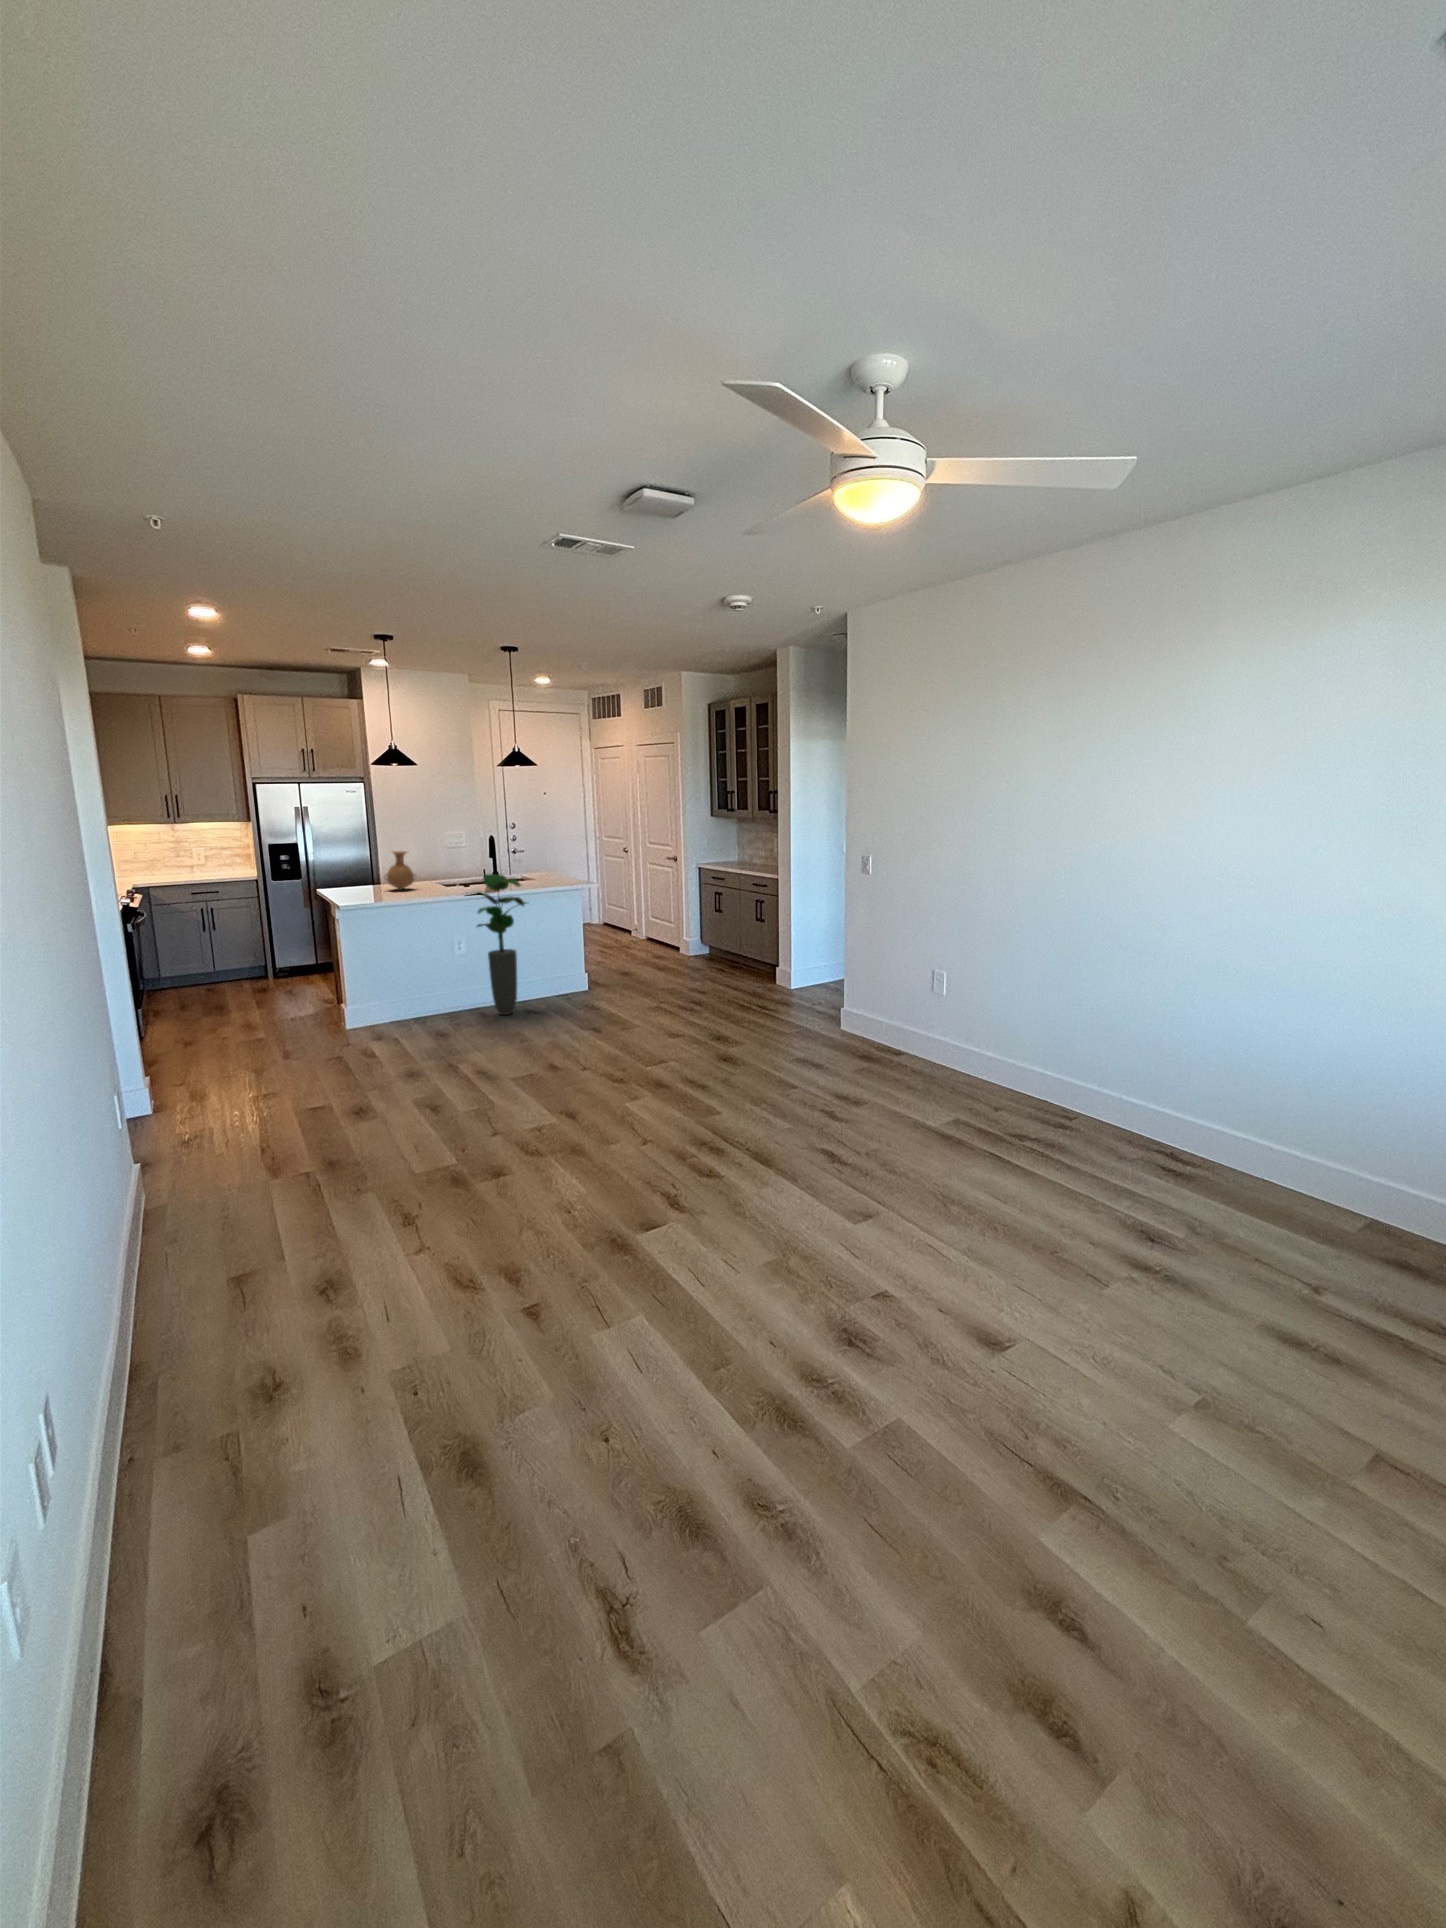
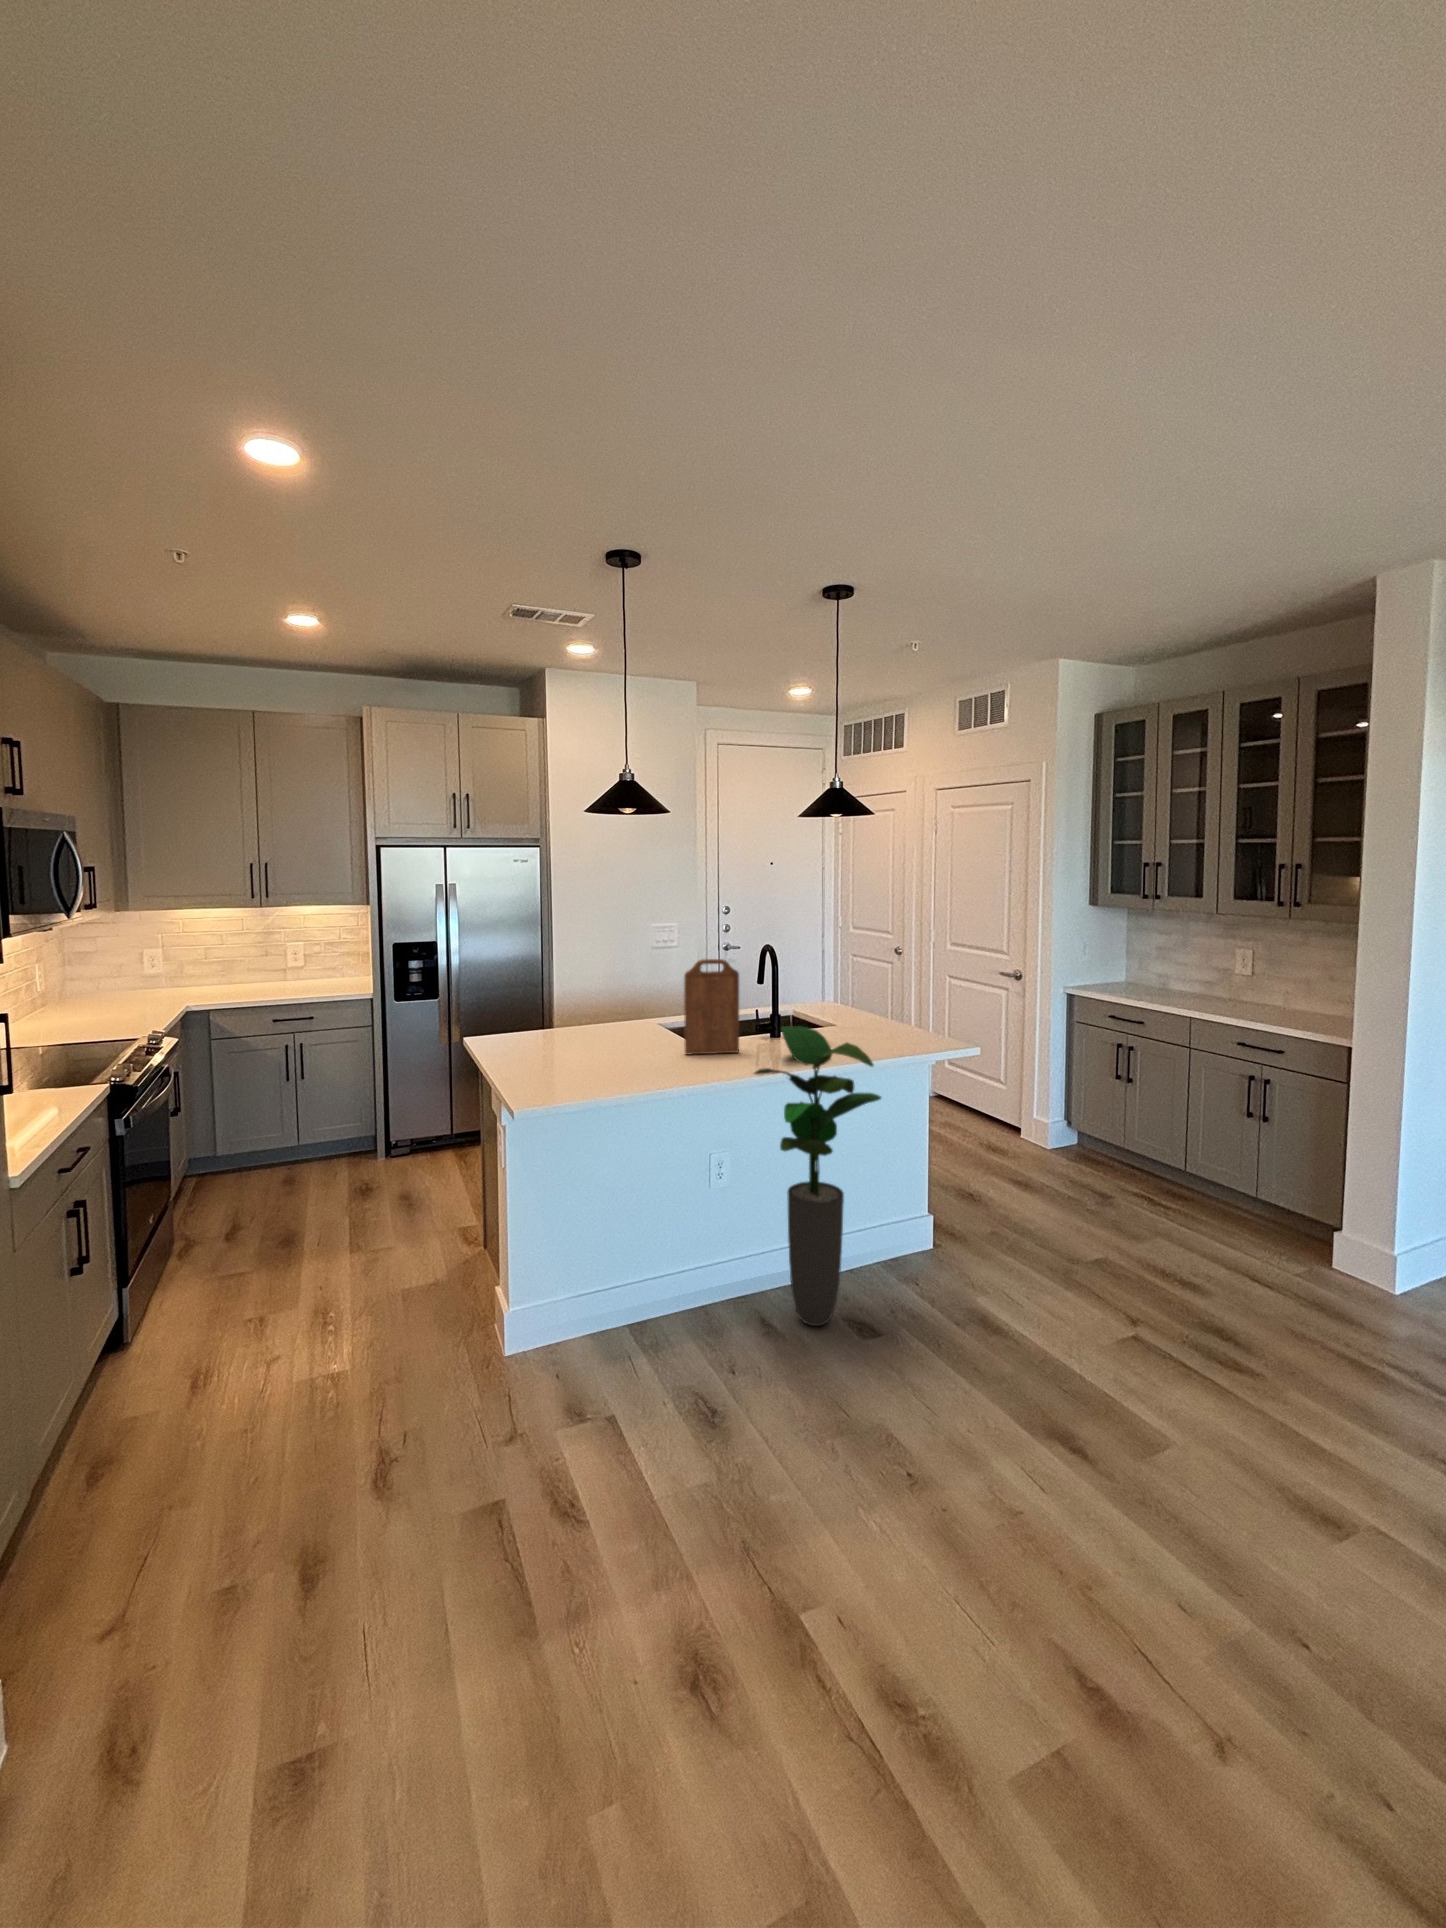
cutting board: none [433,841,466,890] -> present [684,959,739,1055]
vase: present [386,851,415,890] -> none [590,974,649,1051]

